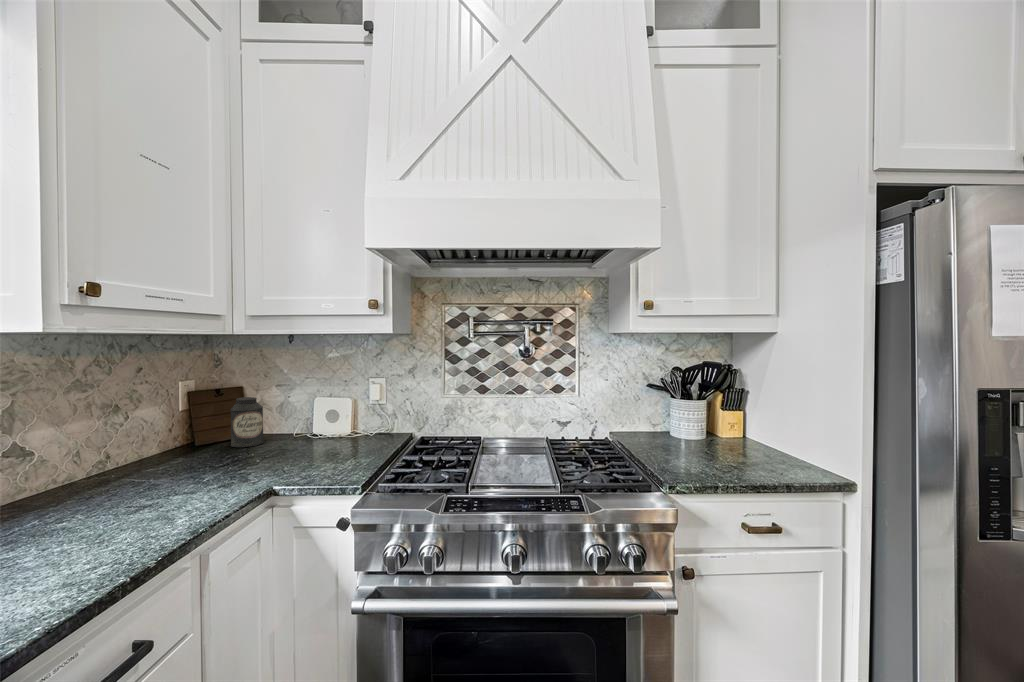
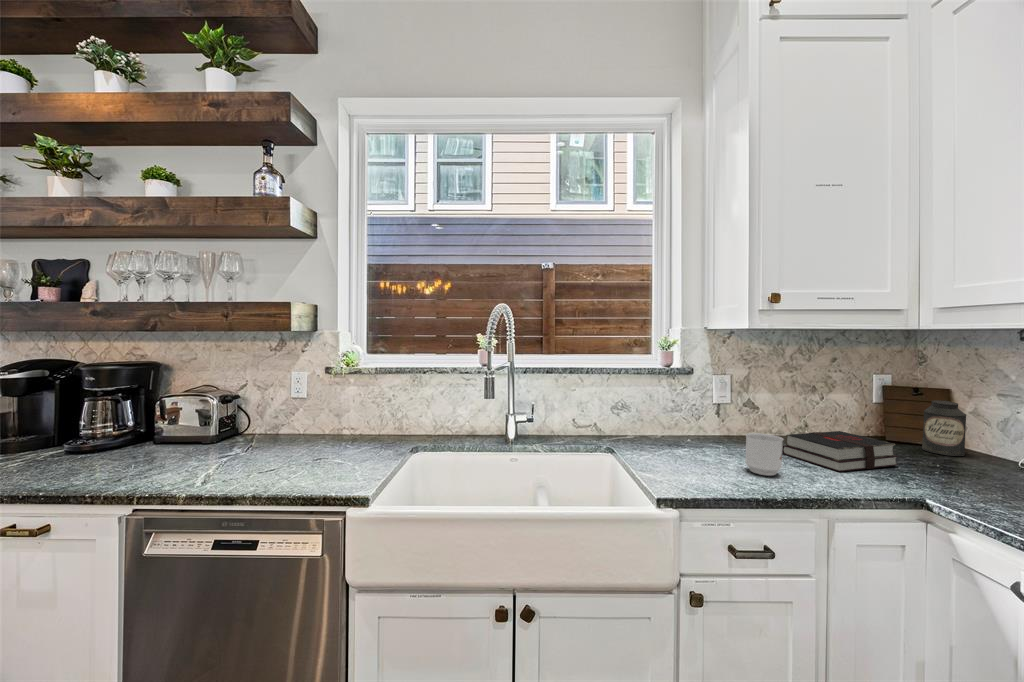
hardback book: none [98,448,230,502] -> present [782,431,899,472]
mug: none [61,481,127,546] -> present [745,433,783,476]

